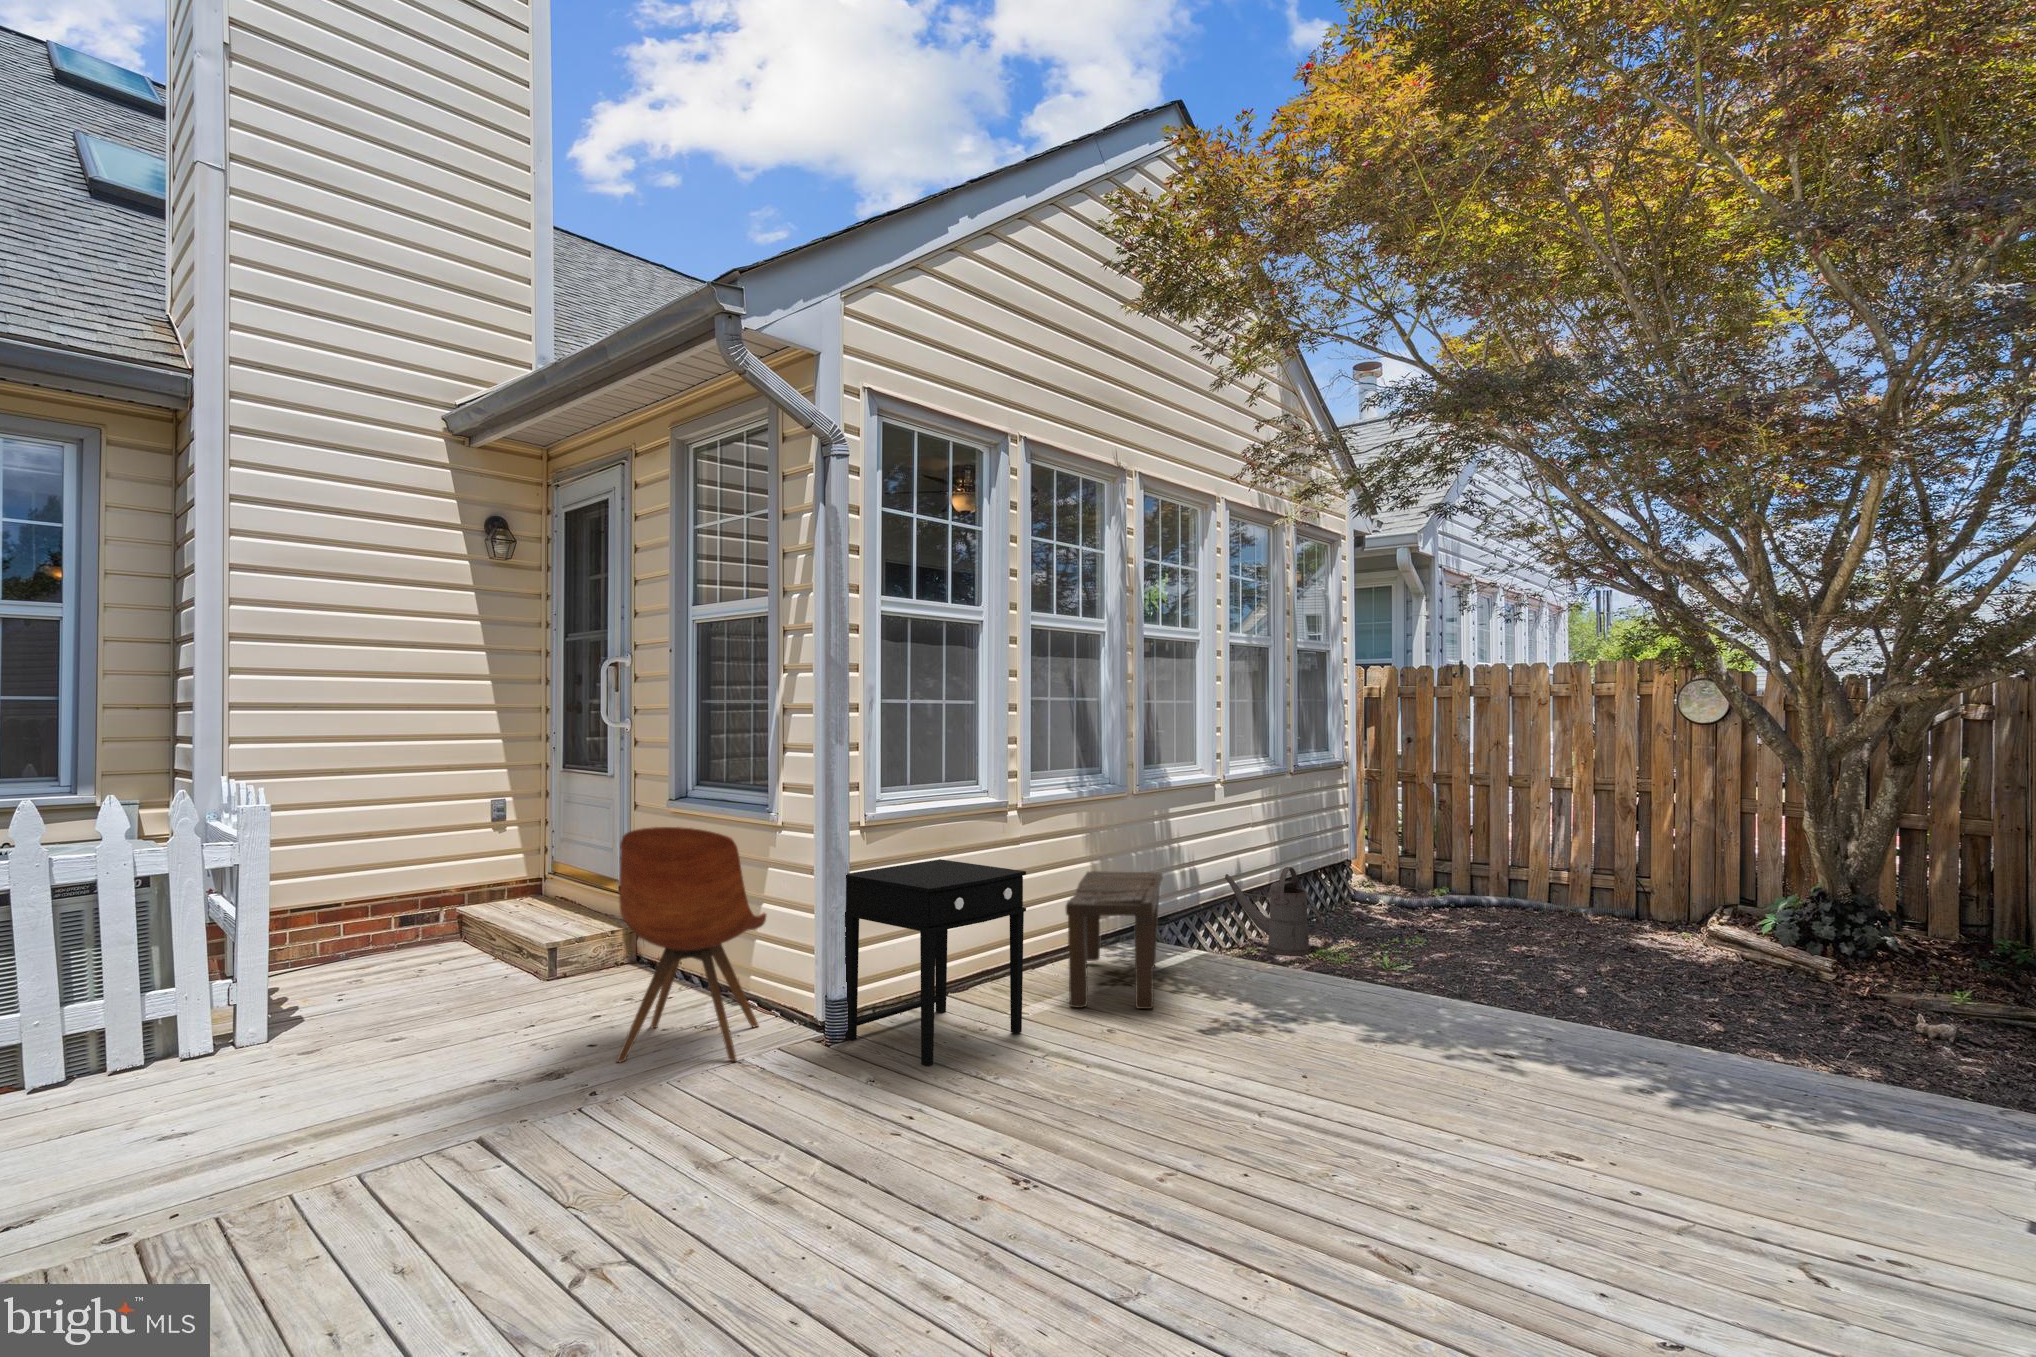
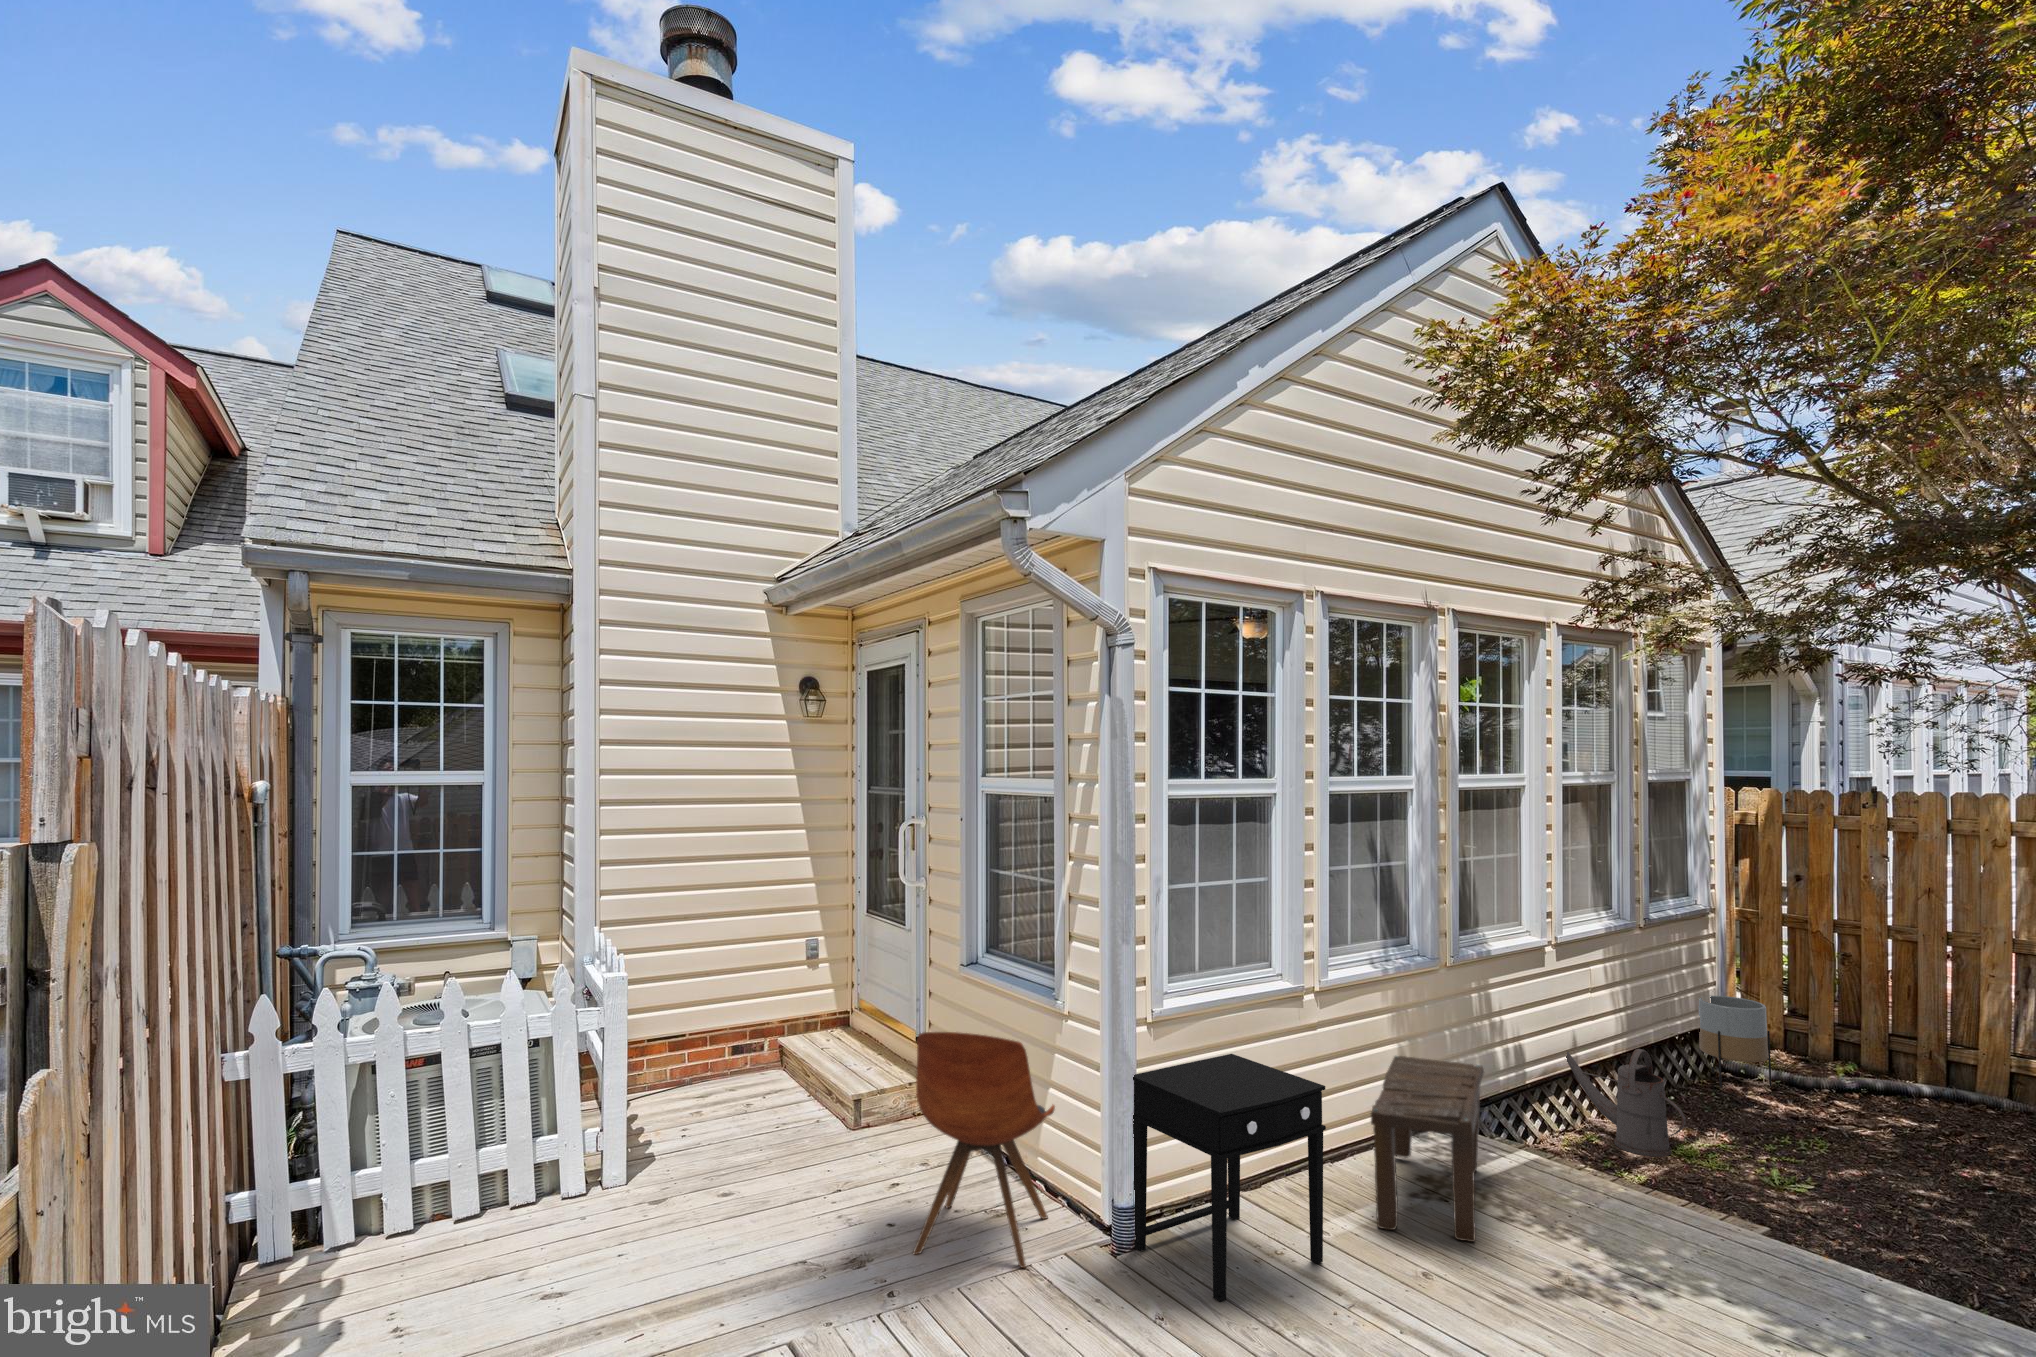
planter: none [1334,837,1387,911] -> present [1699,996,1772,1087]

